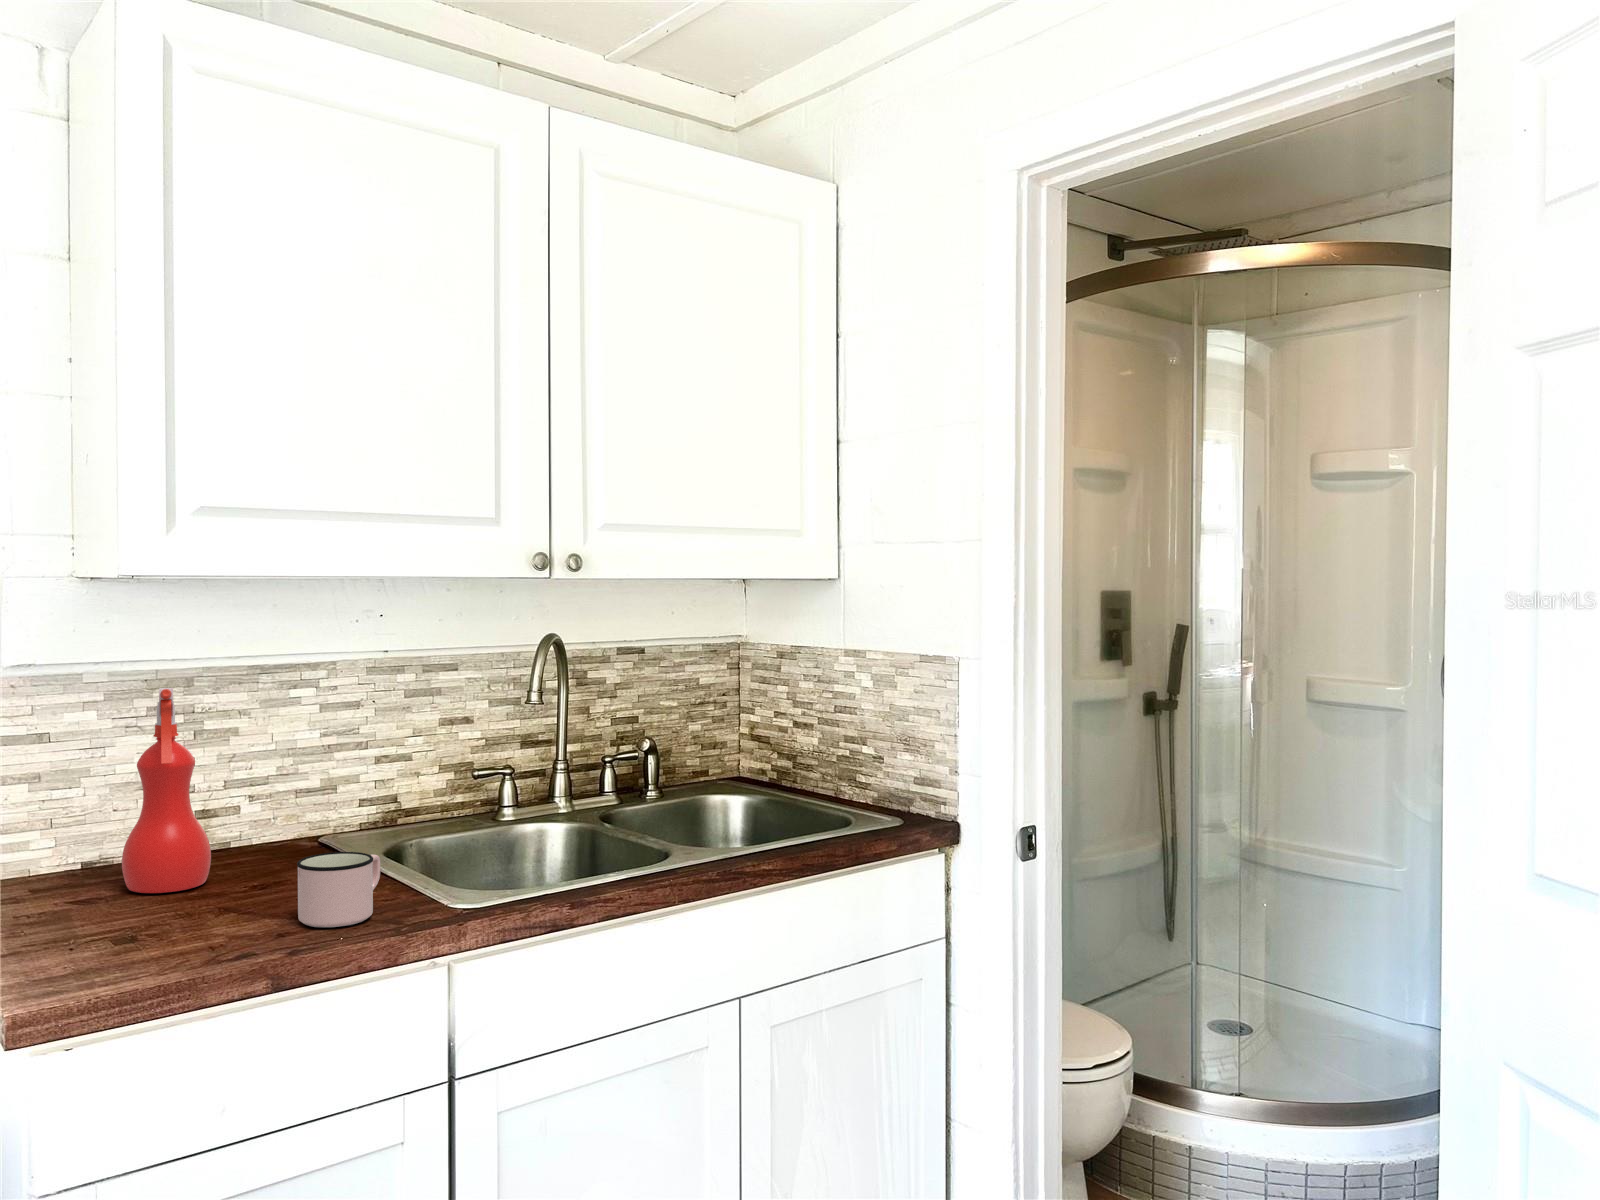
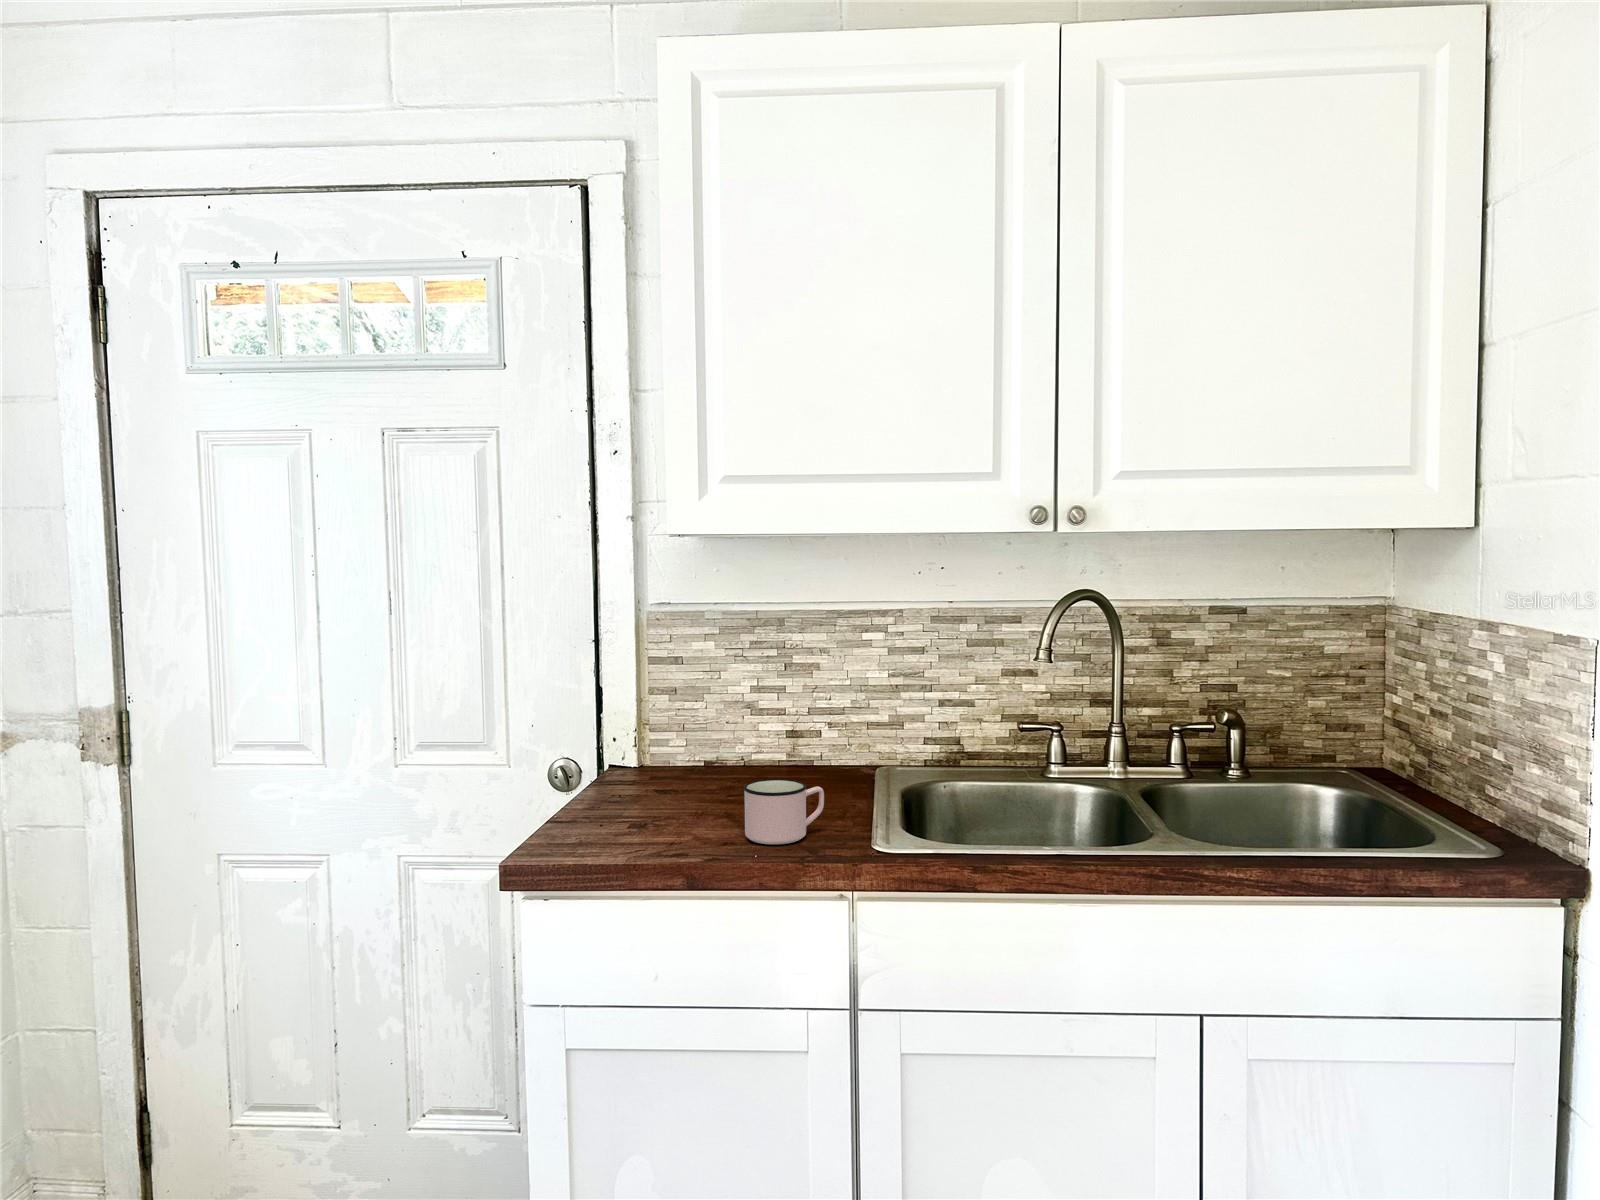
spray bottle: present [122,688,211,893] -> none [700,628,763,790]

